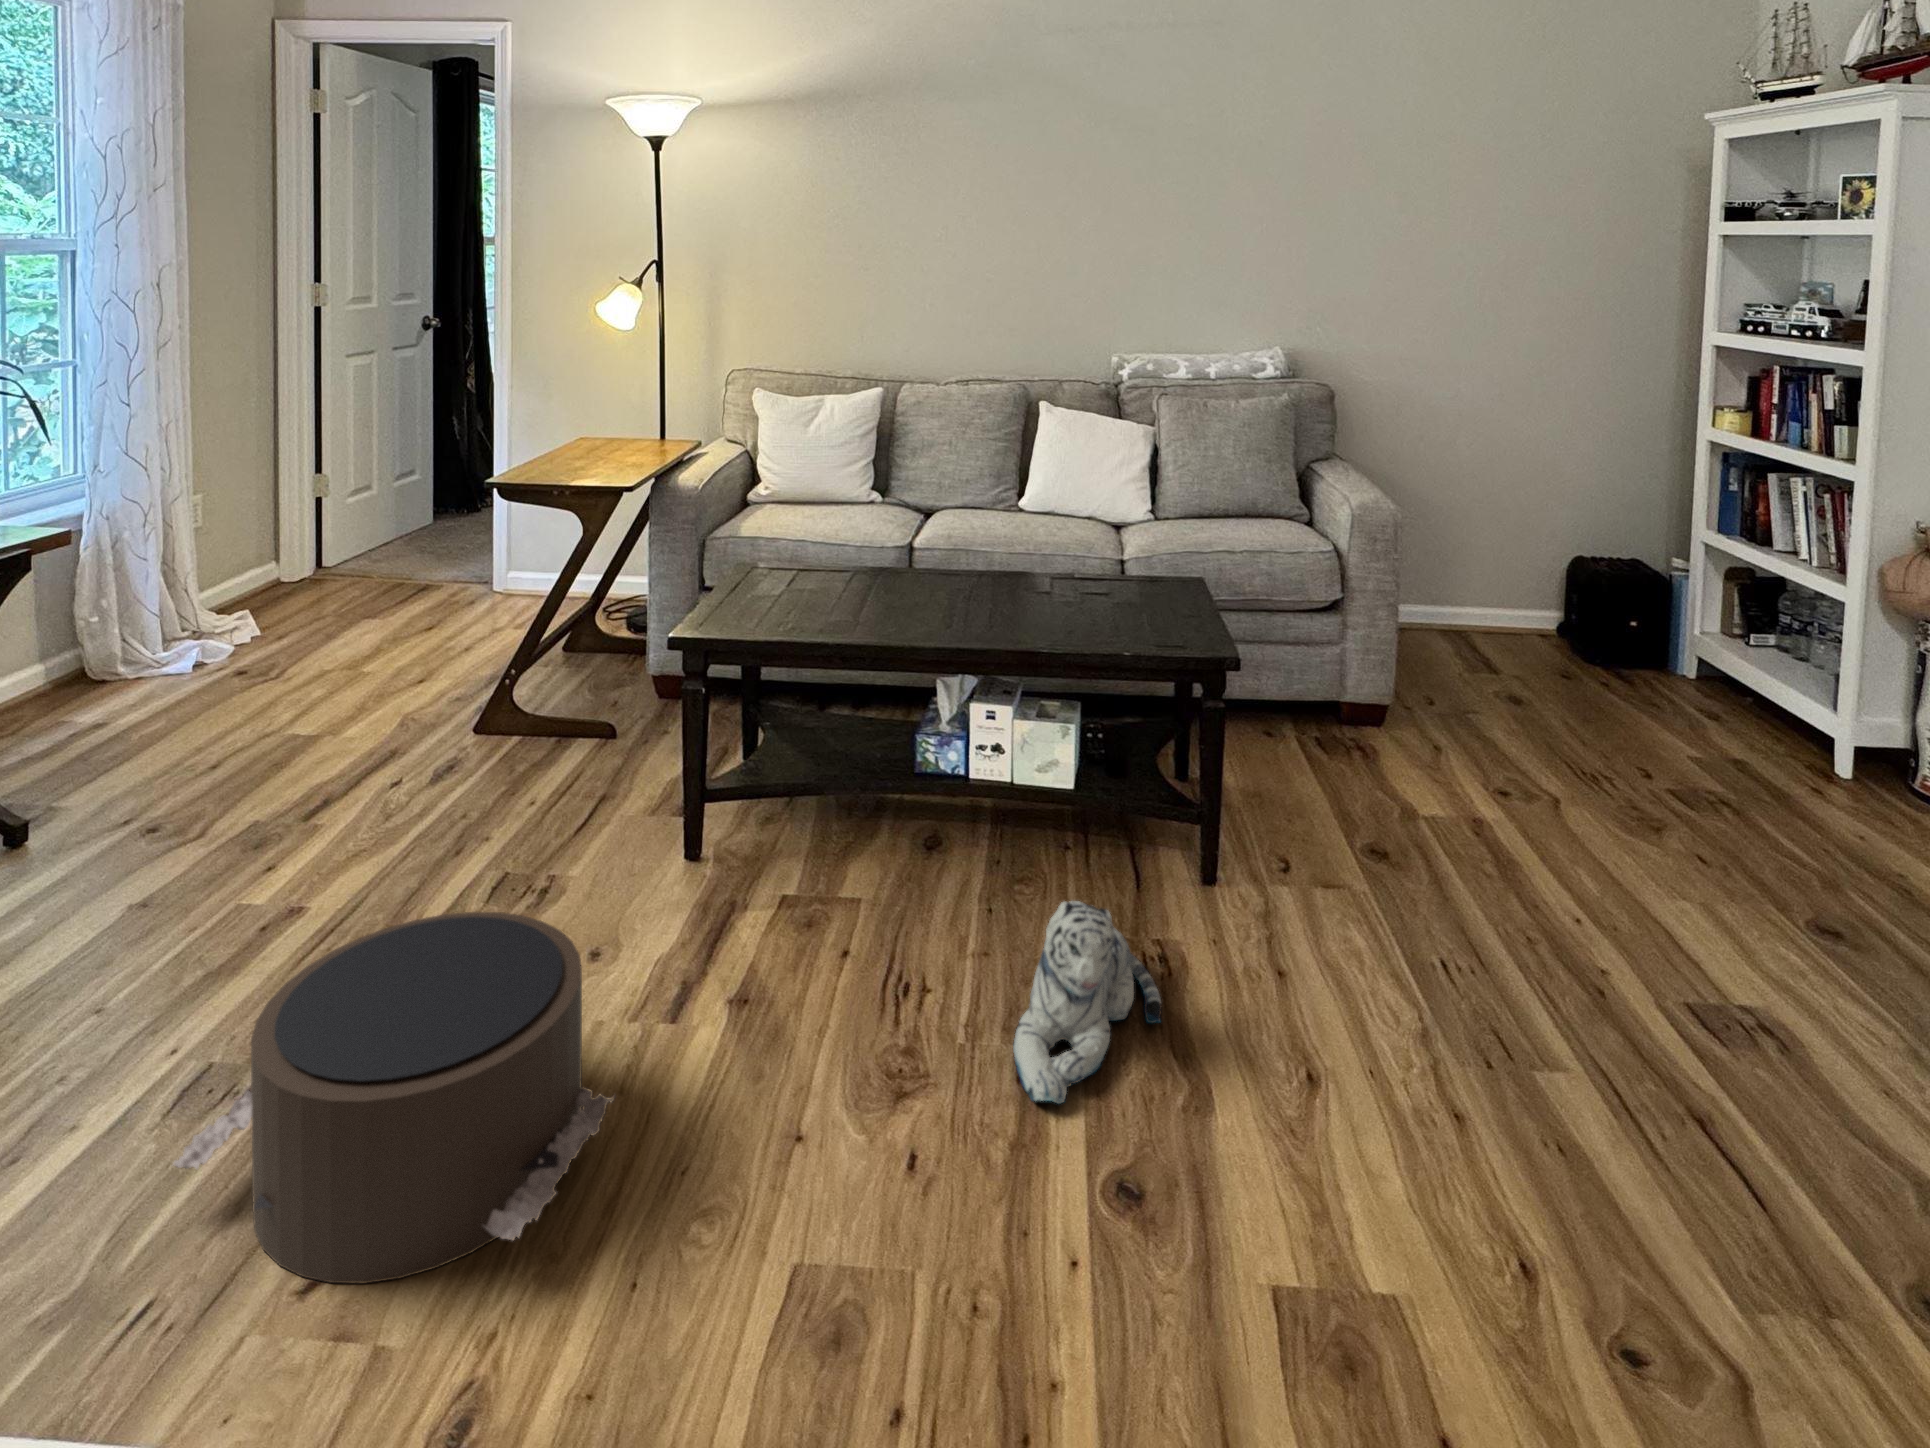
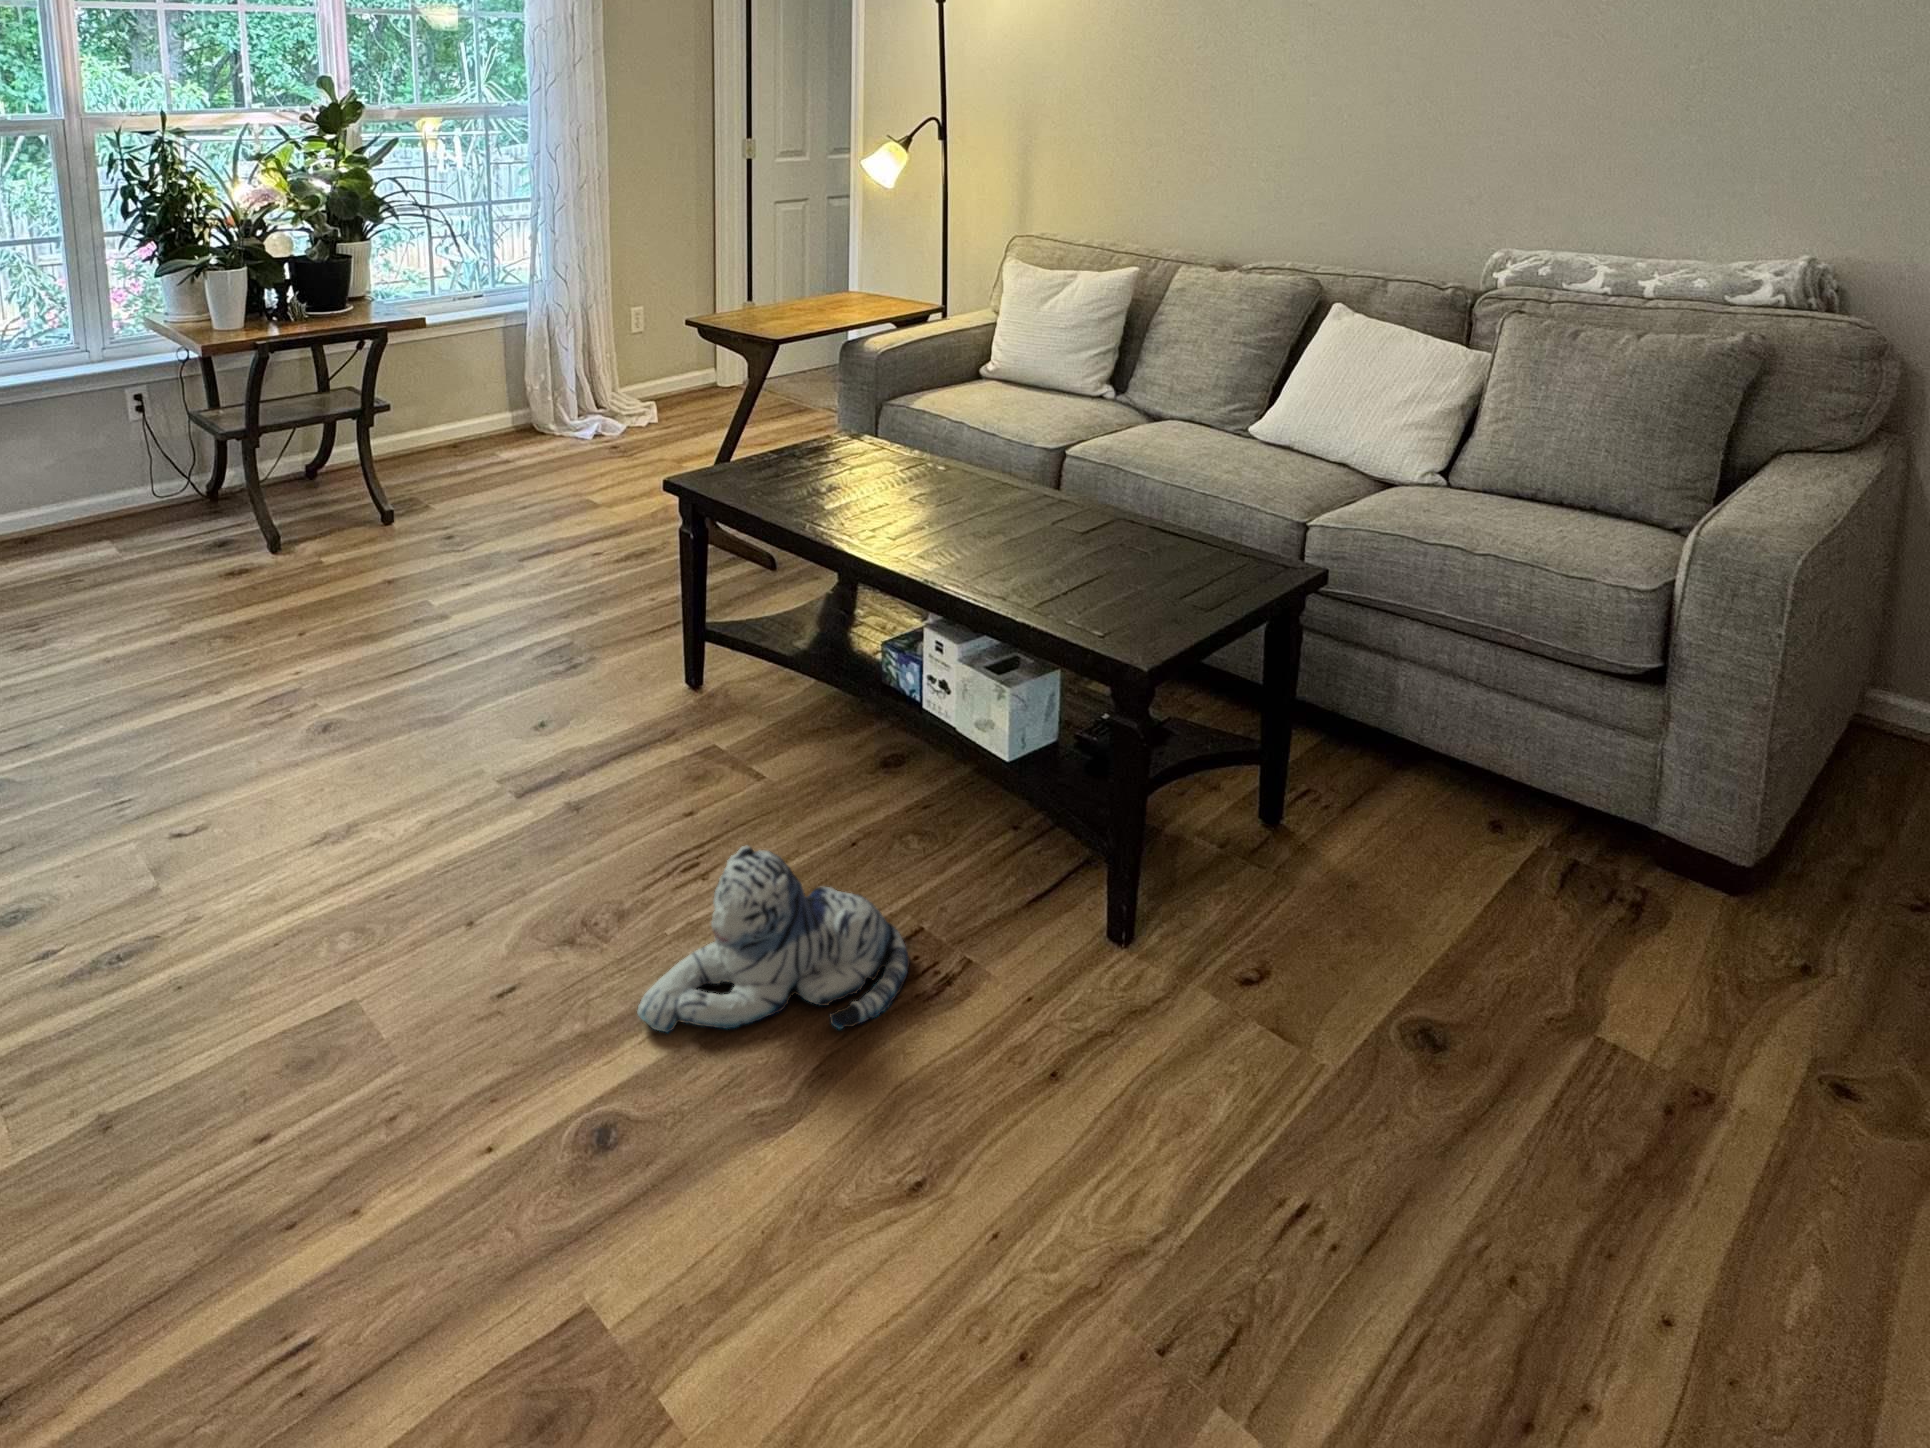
pouf: present [173,912,615,1283] -> none [176,637,418,871]

